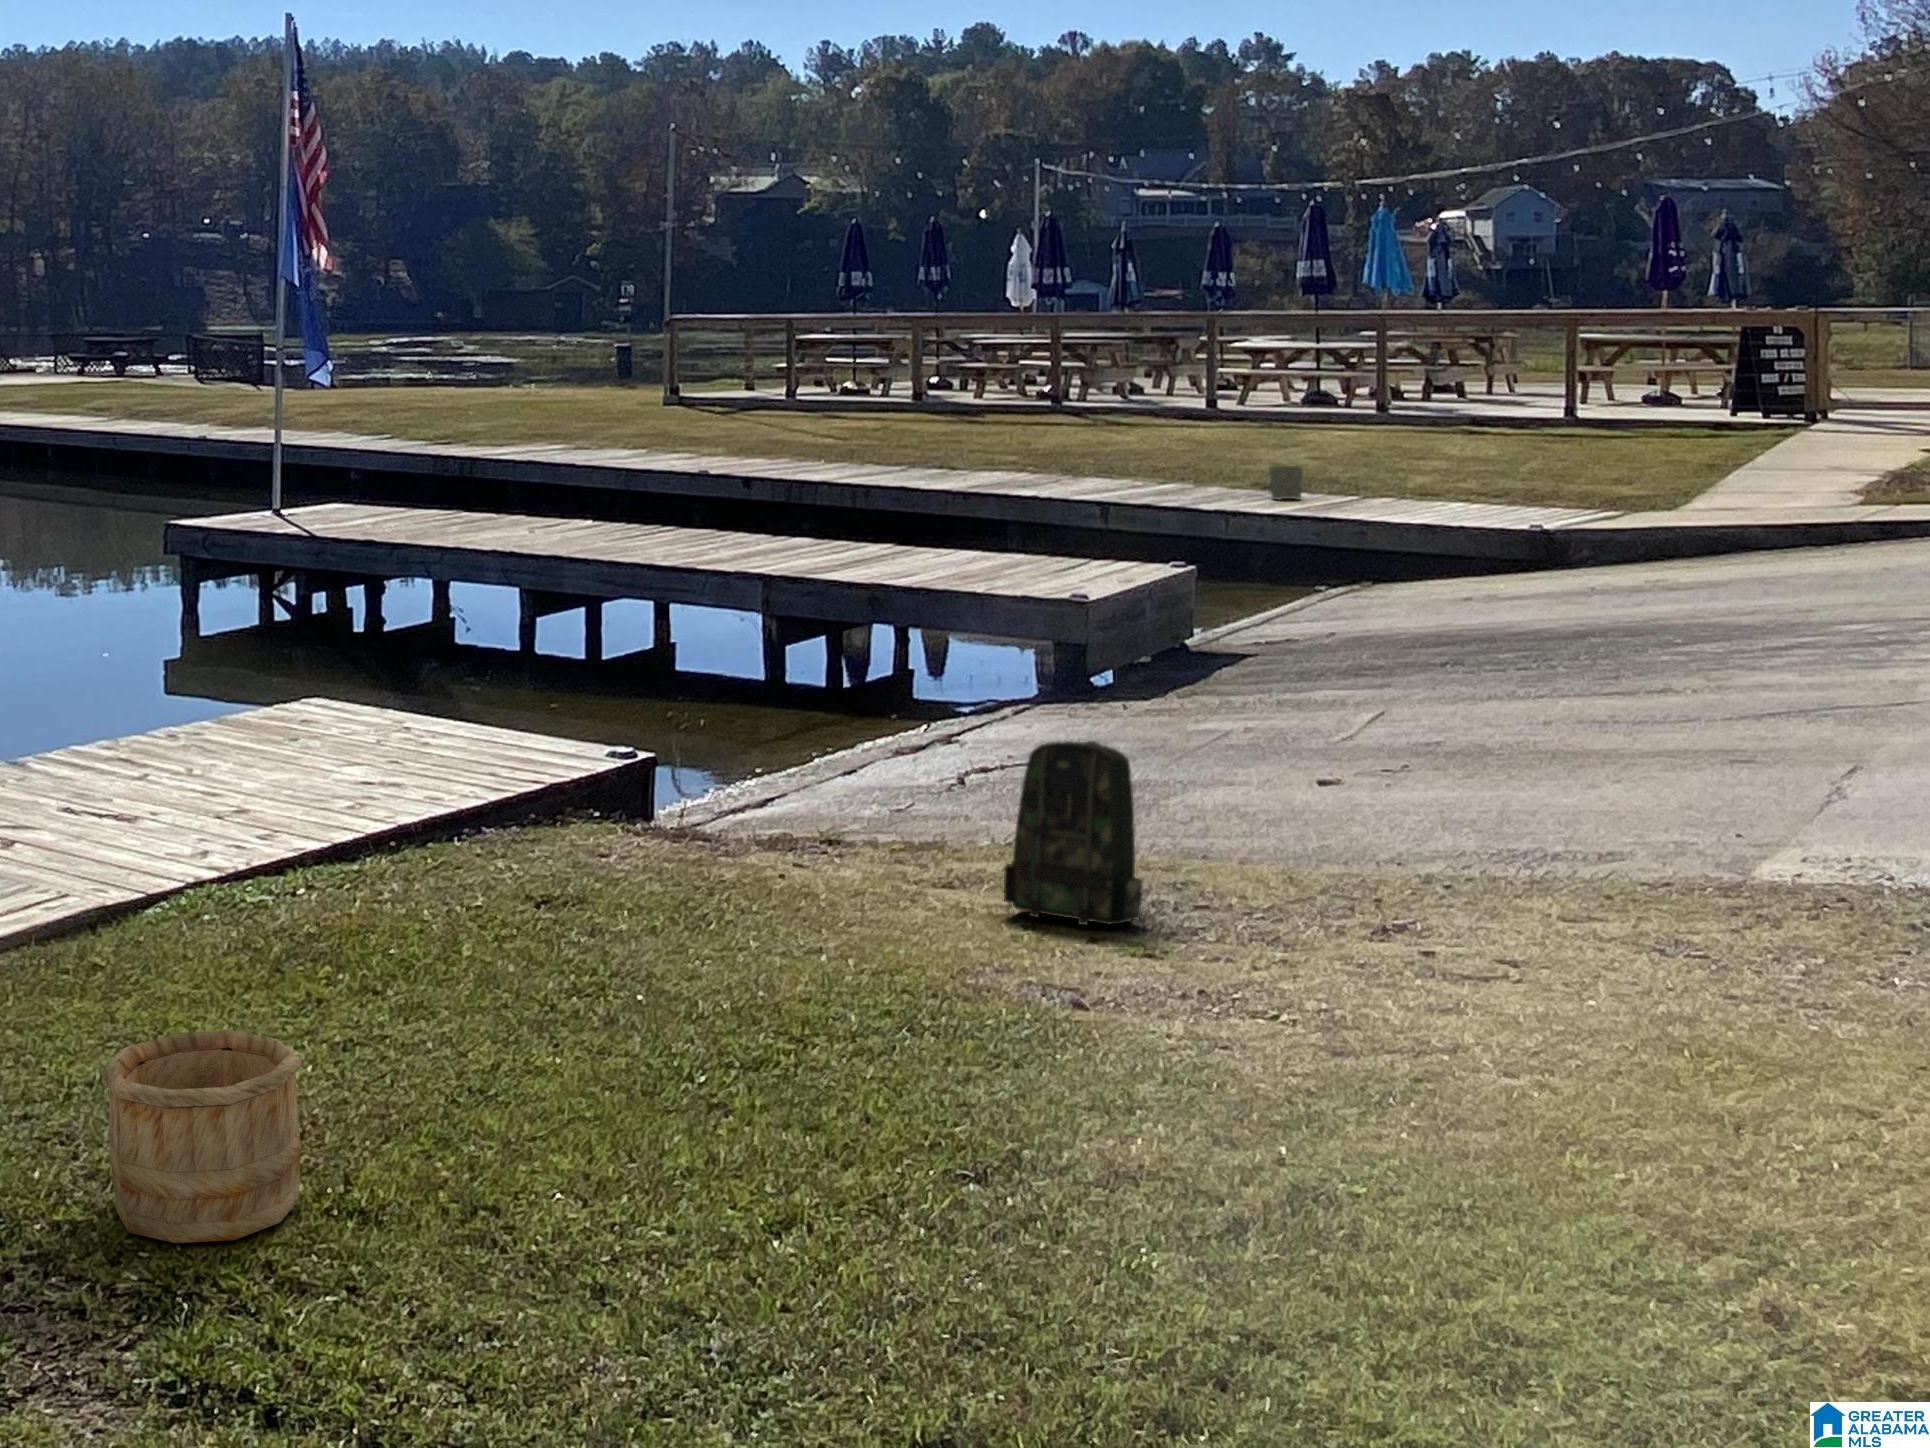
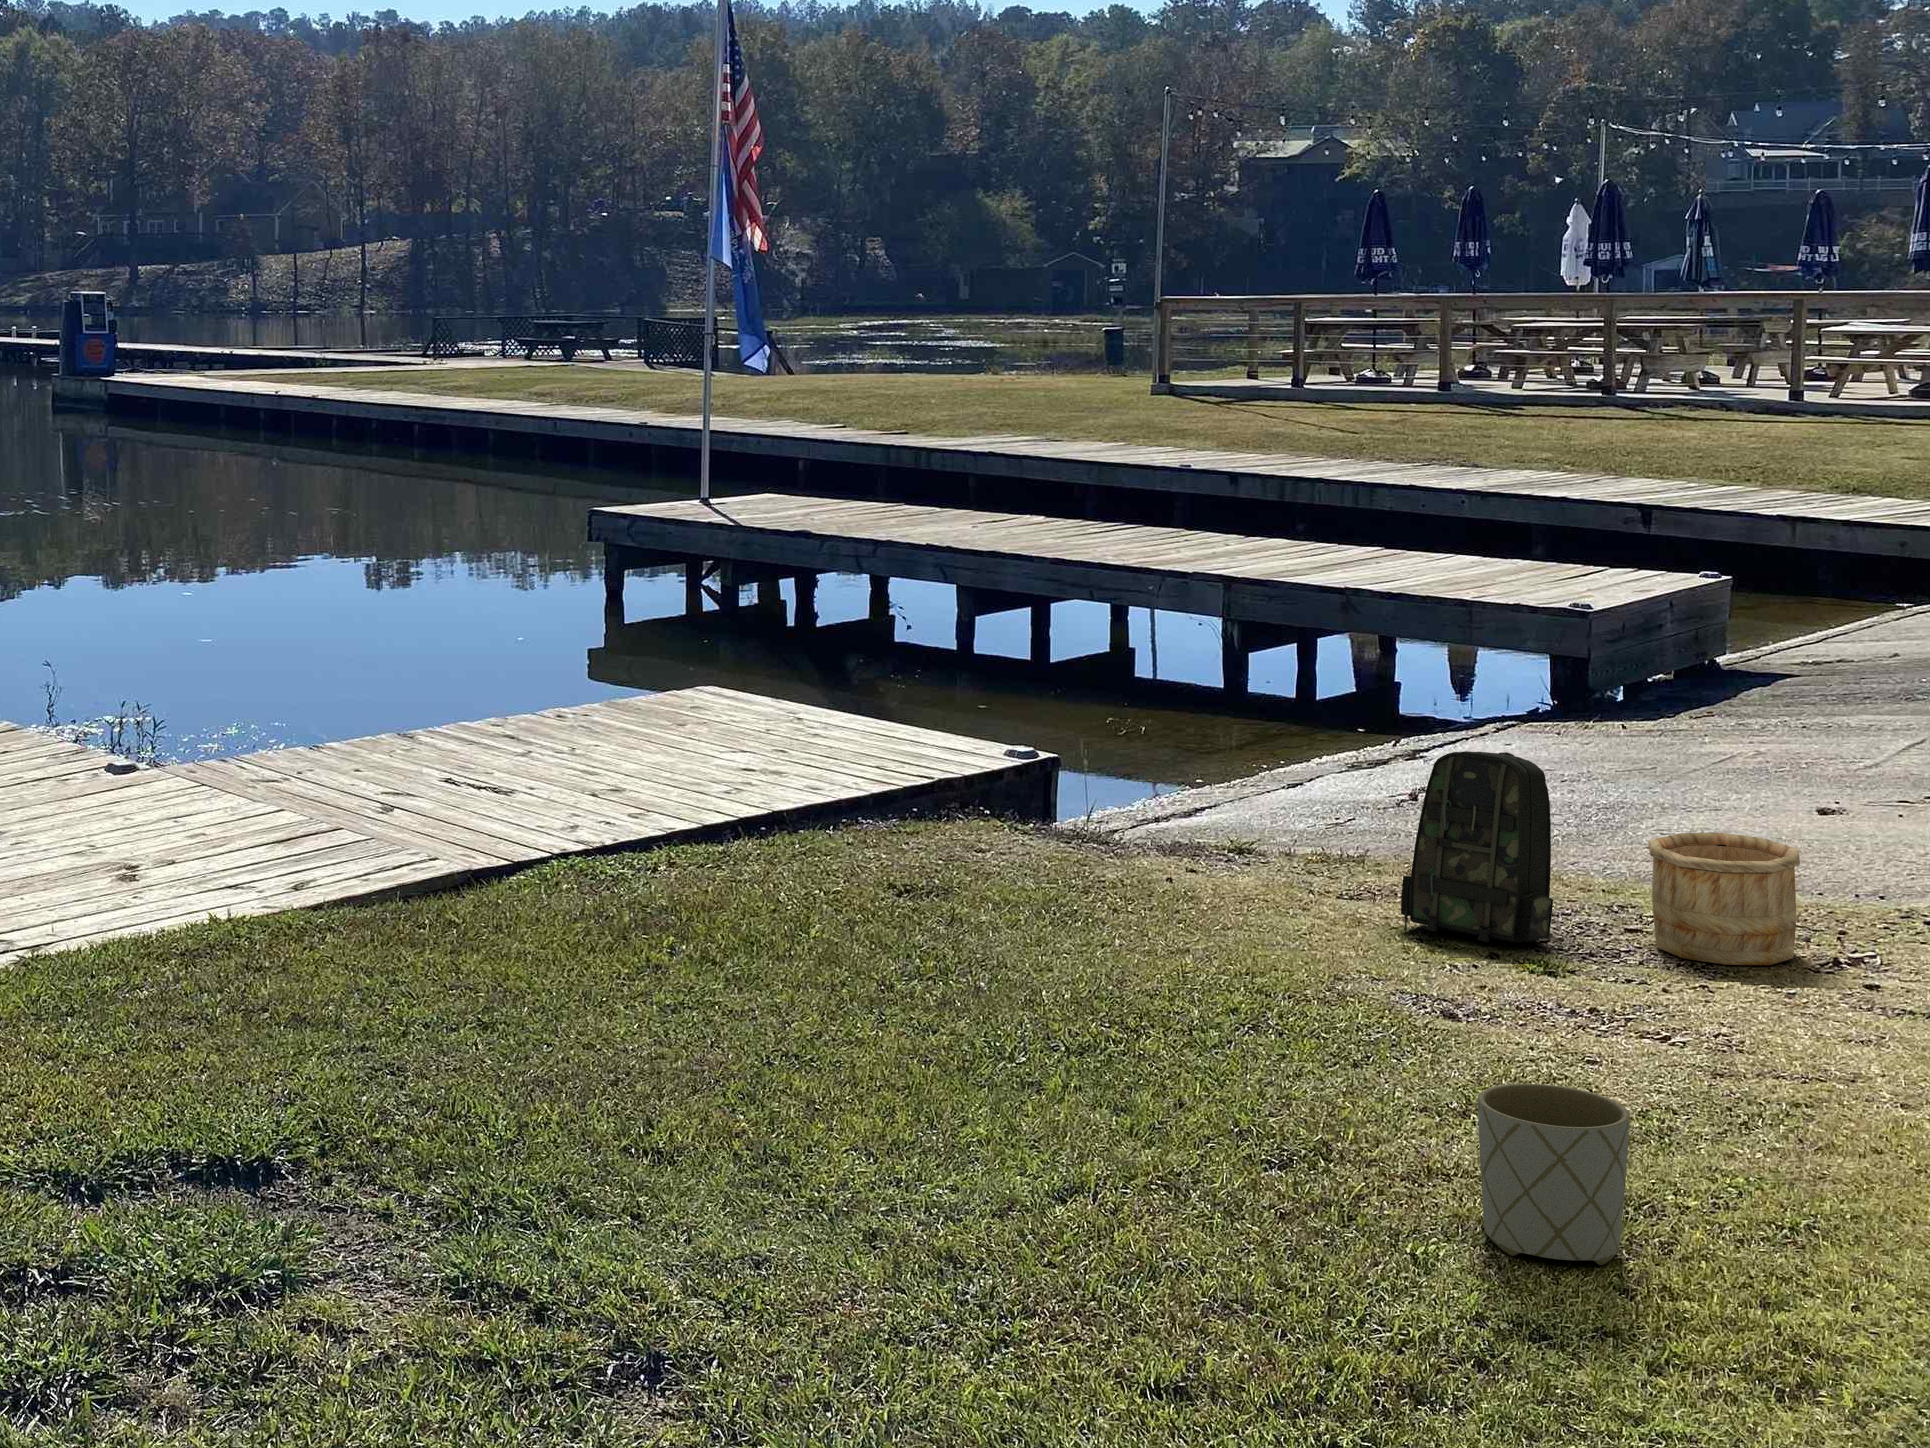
planter: present [1269,466,1303,501] -> present [1478,1084,1630,1265]
wooden bucket: present [101,1030,301,1243] -> present [1648,833,1800,965]

